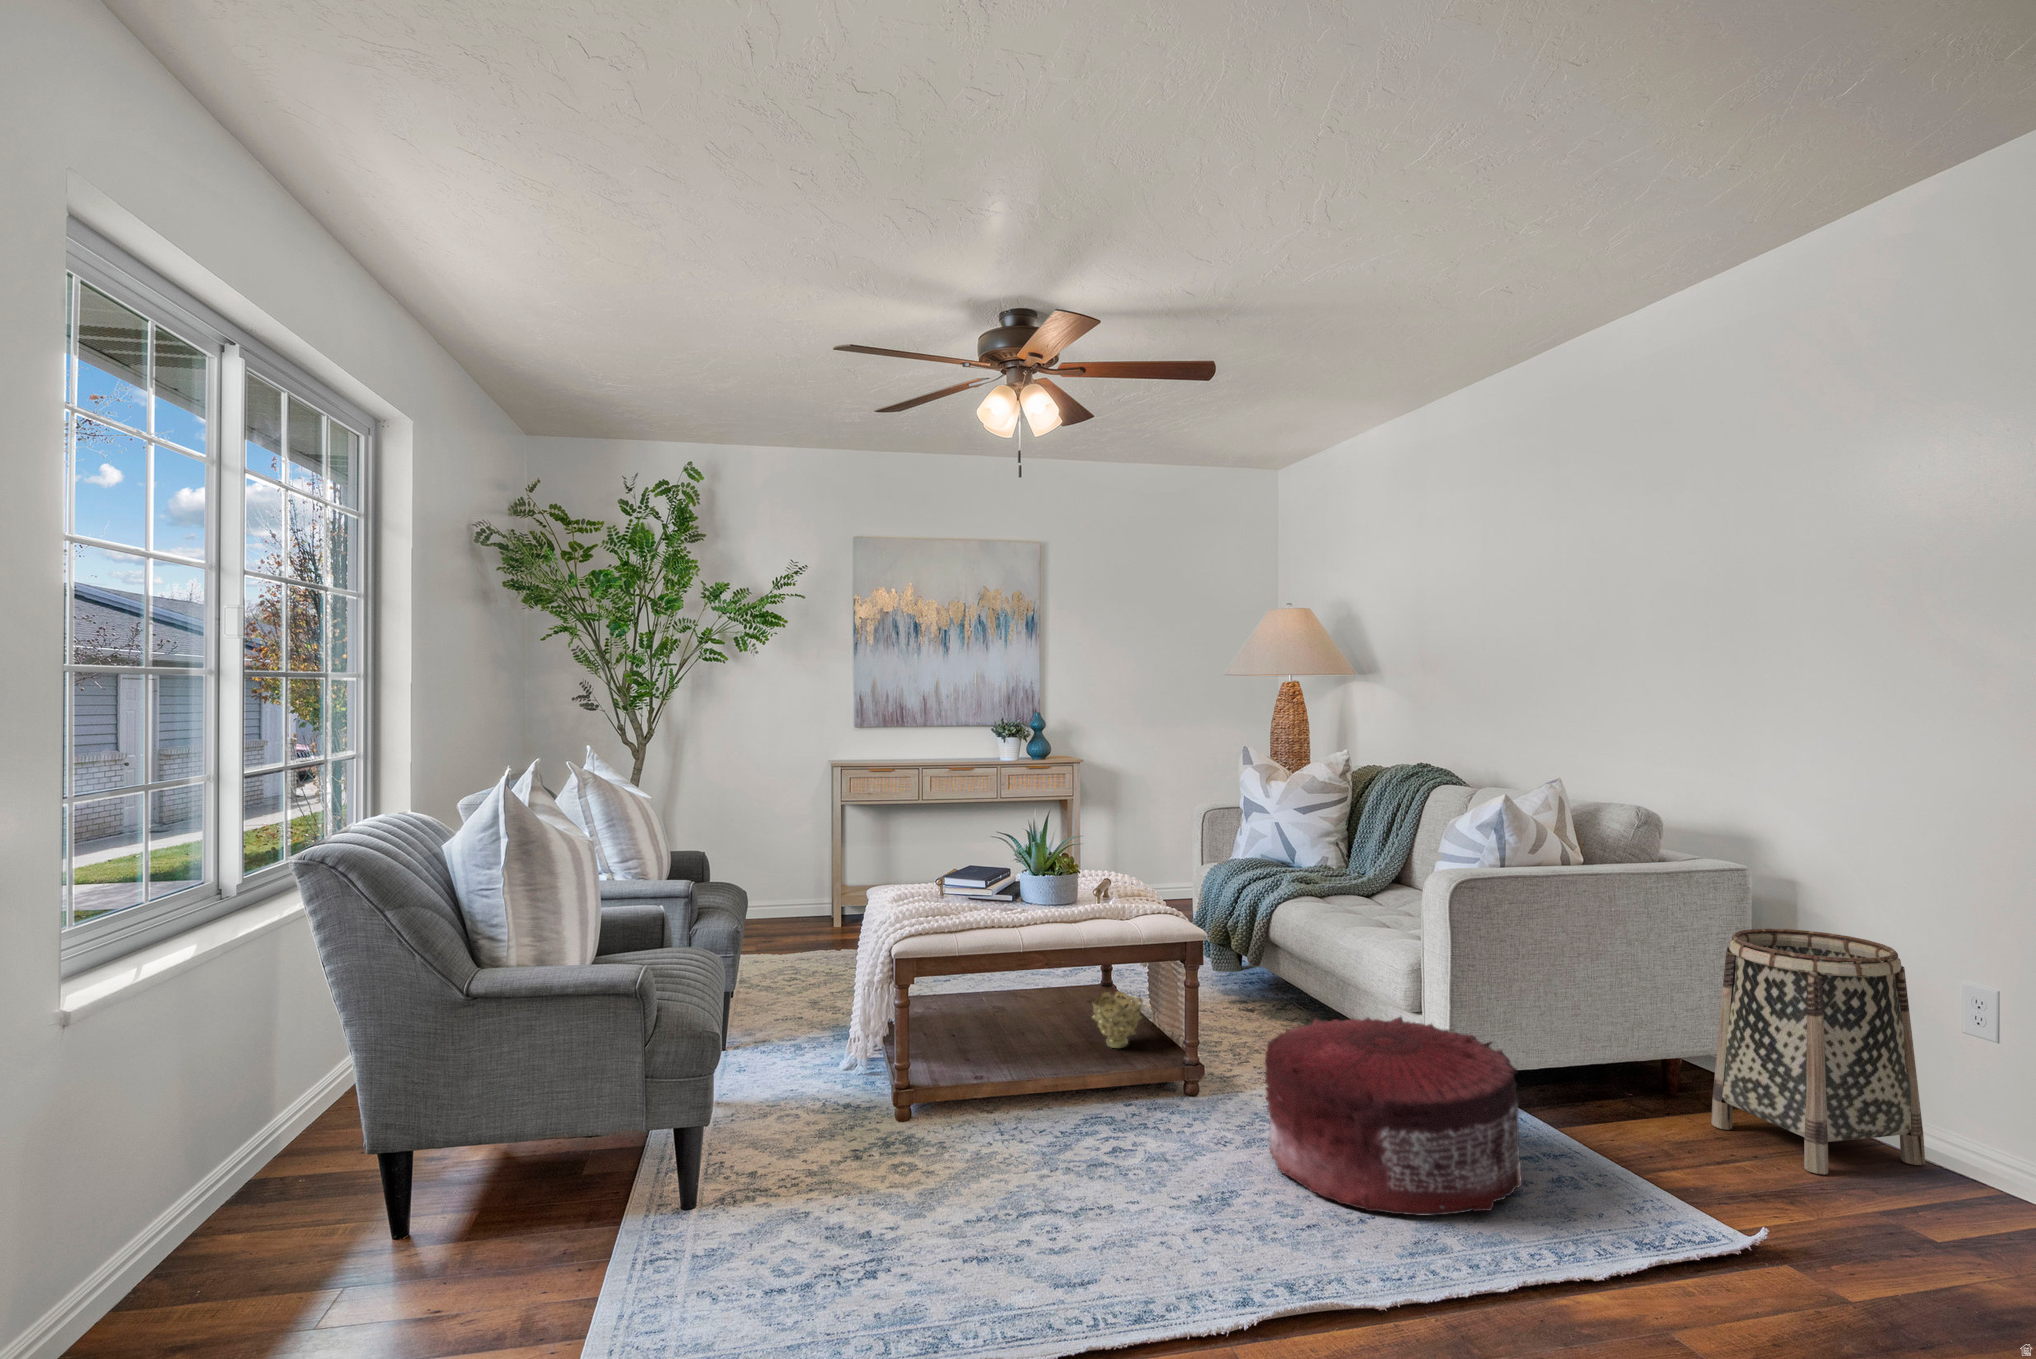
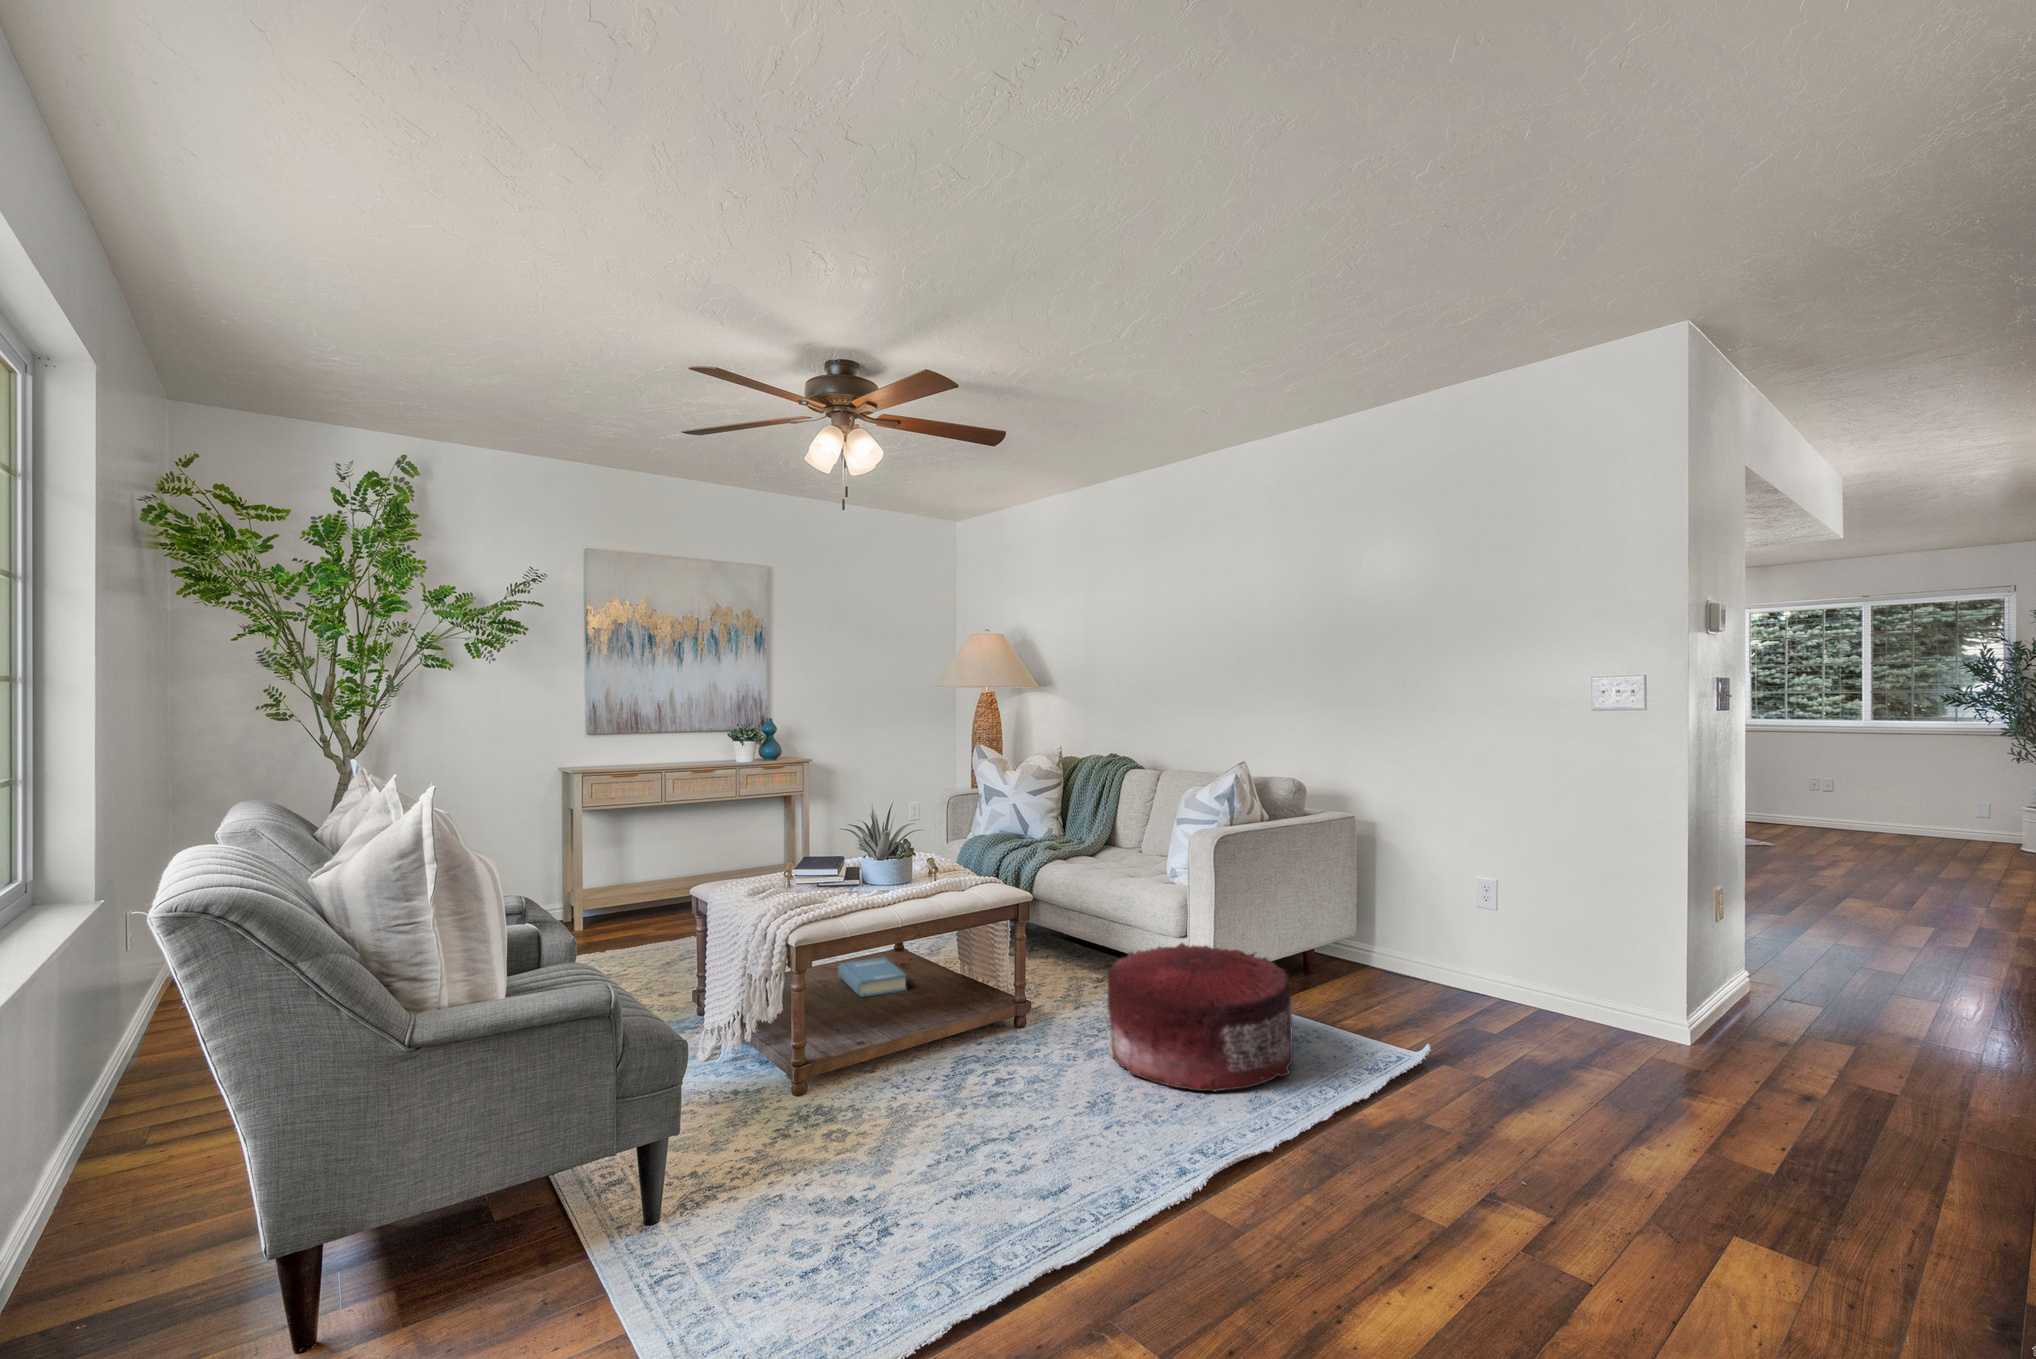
basket: present [1711,929,1925,1174] -> none [1359,854,1479,1013]
hardback book: none [1014,991,1074,1032] -> present [838,957,907,997]
decorative bowl: present [1092,991,1143,1048] -> none [932,951,975,999]

